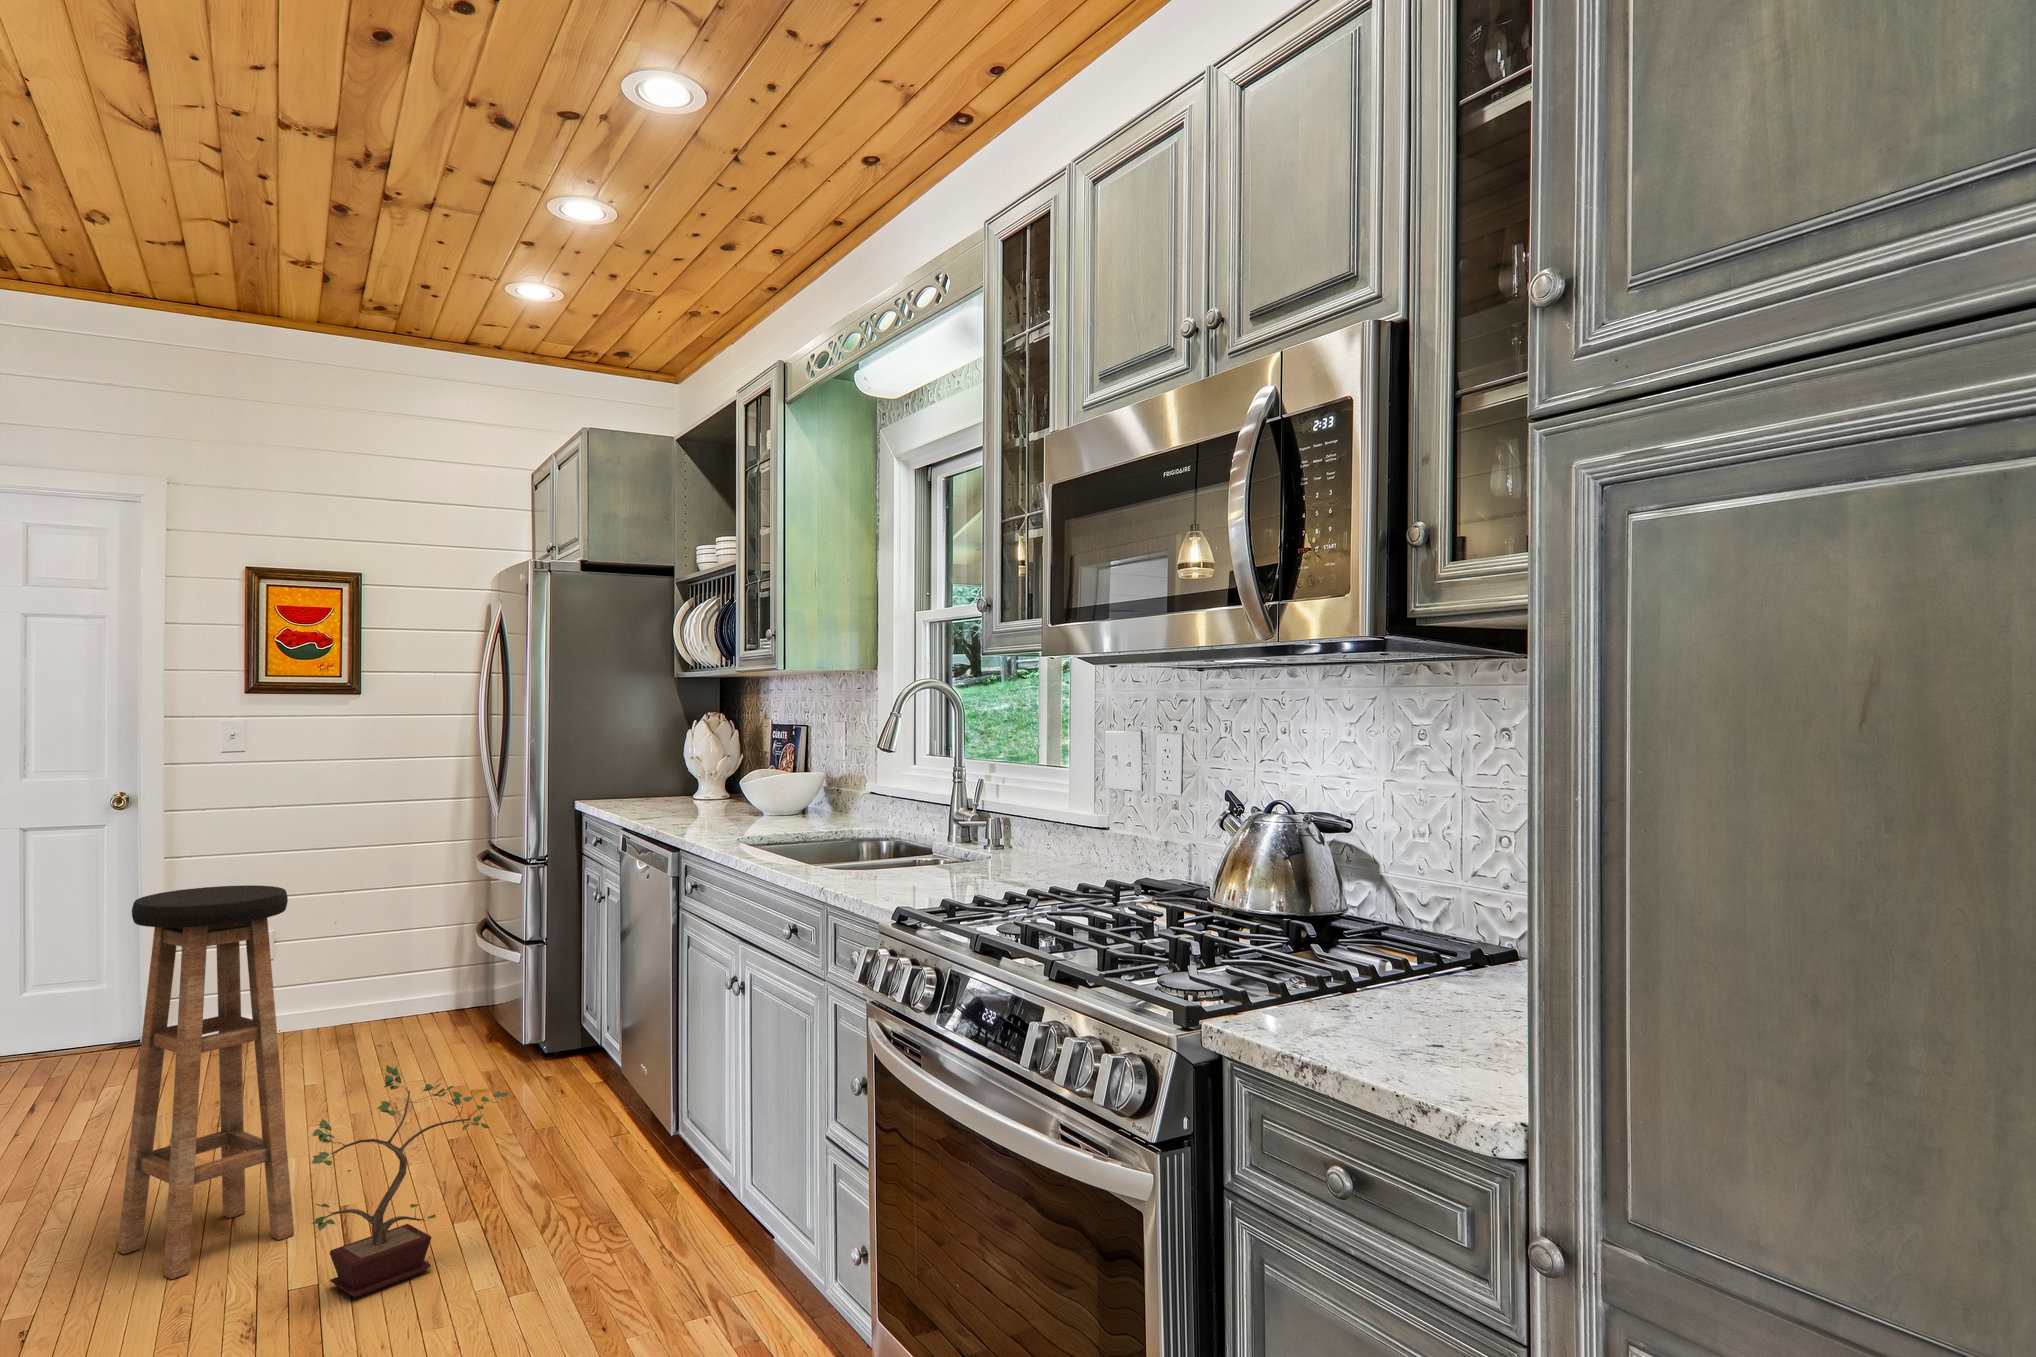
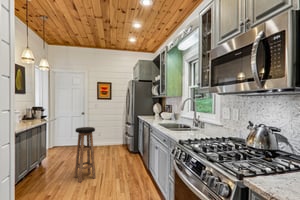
potted plant: present [311,1065,510,1297] -> none [95,155,124,190]

